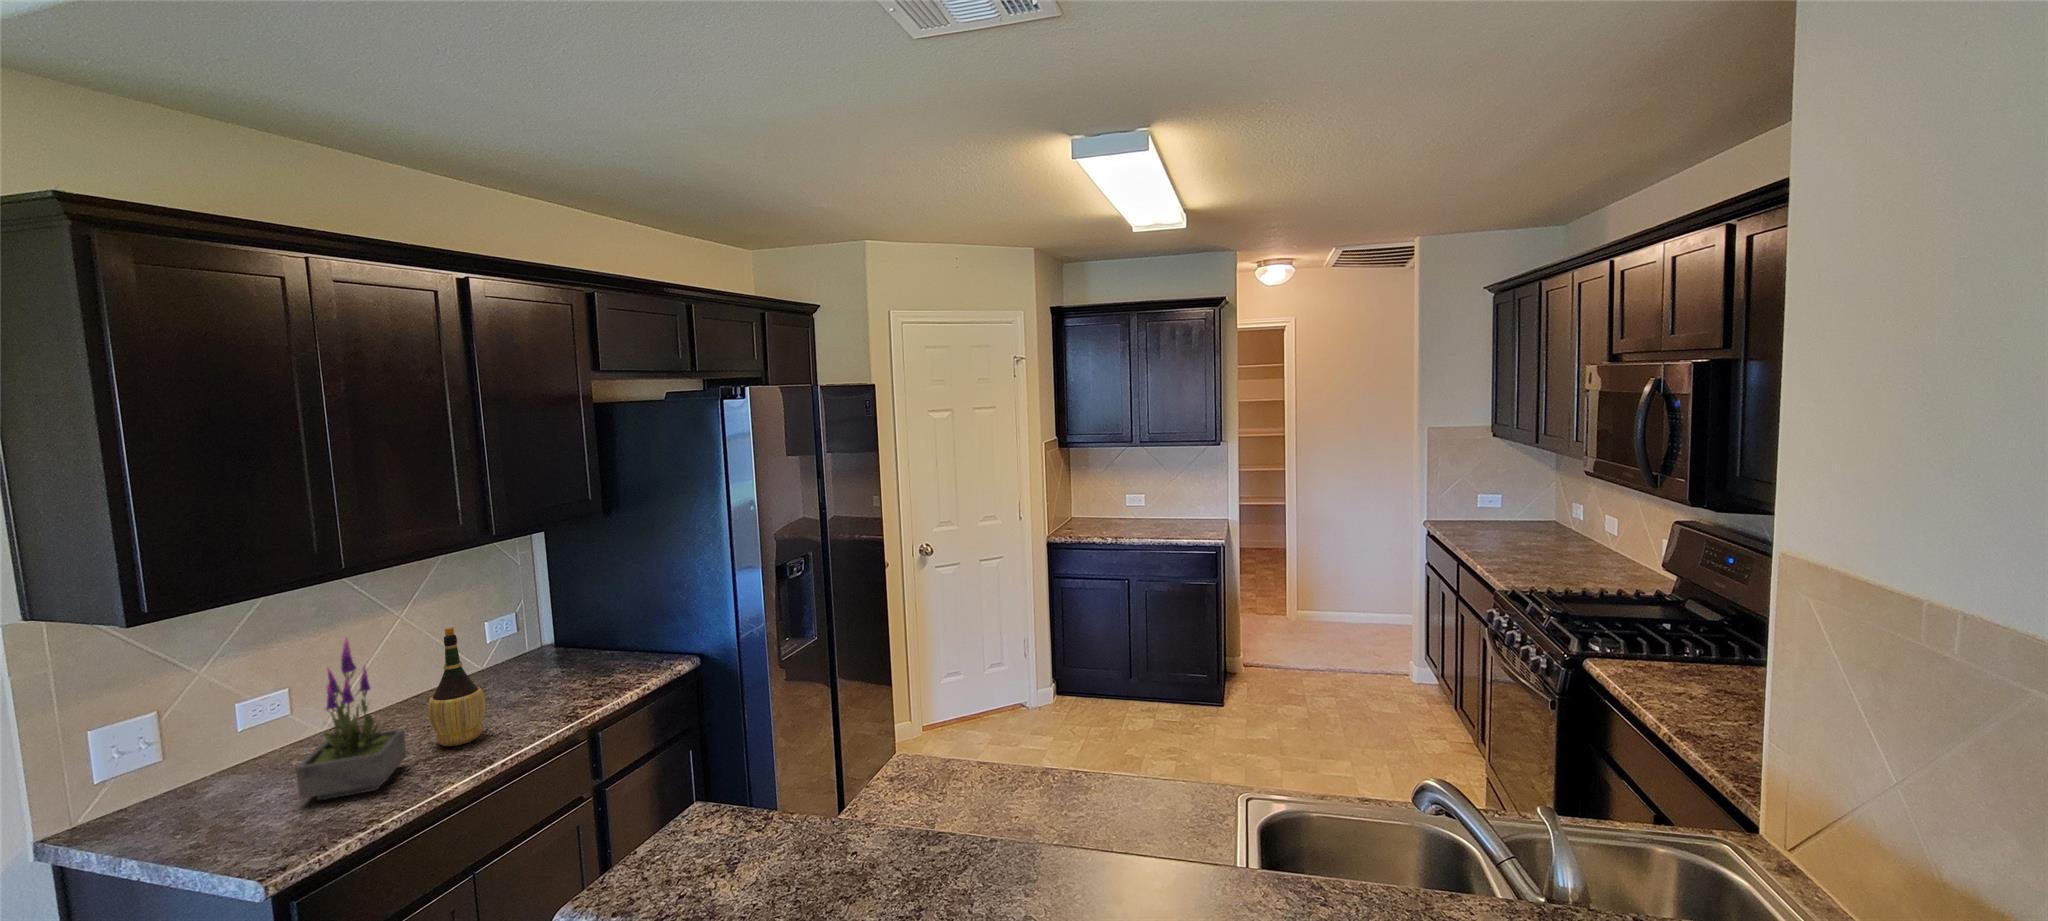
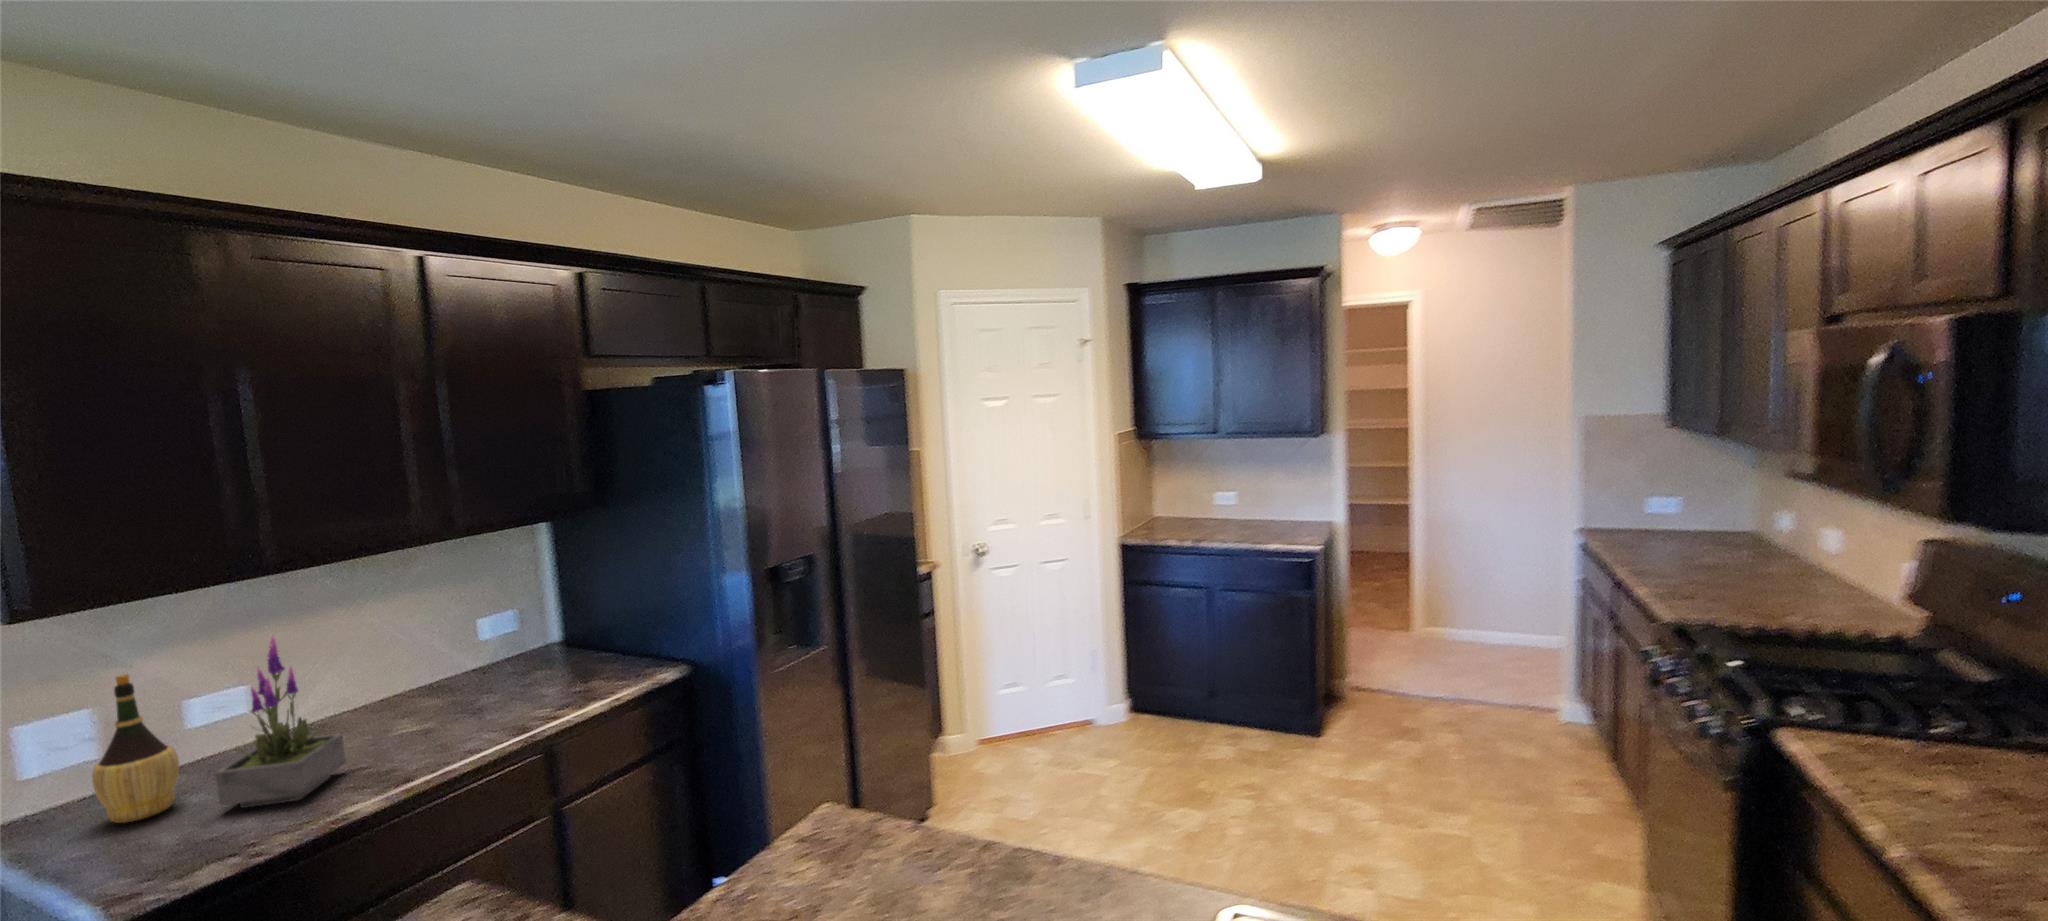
wine bottle: present [428,627,486,746] -> present [92,674,179,823]

